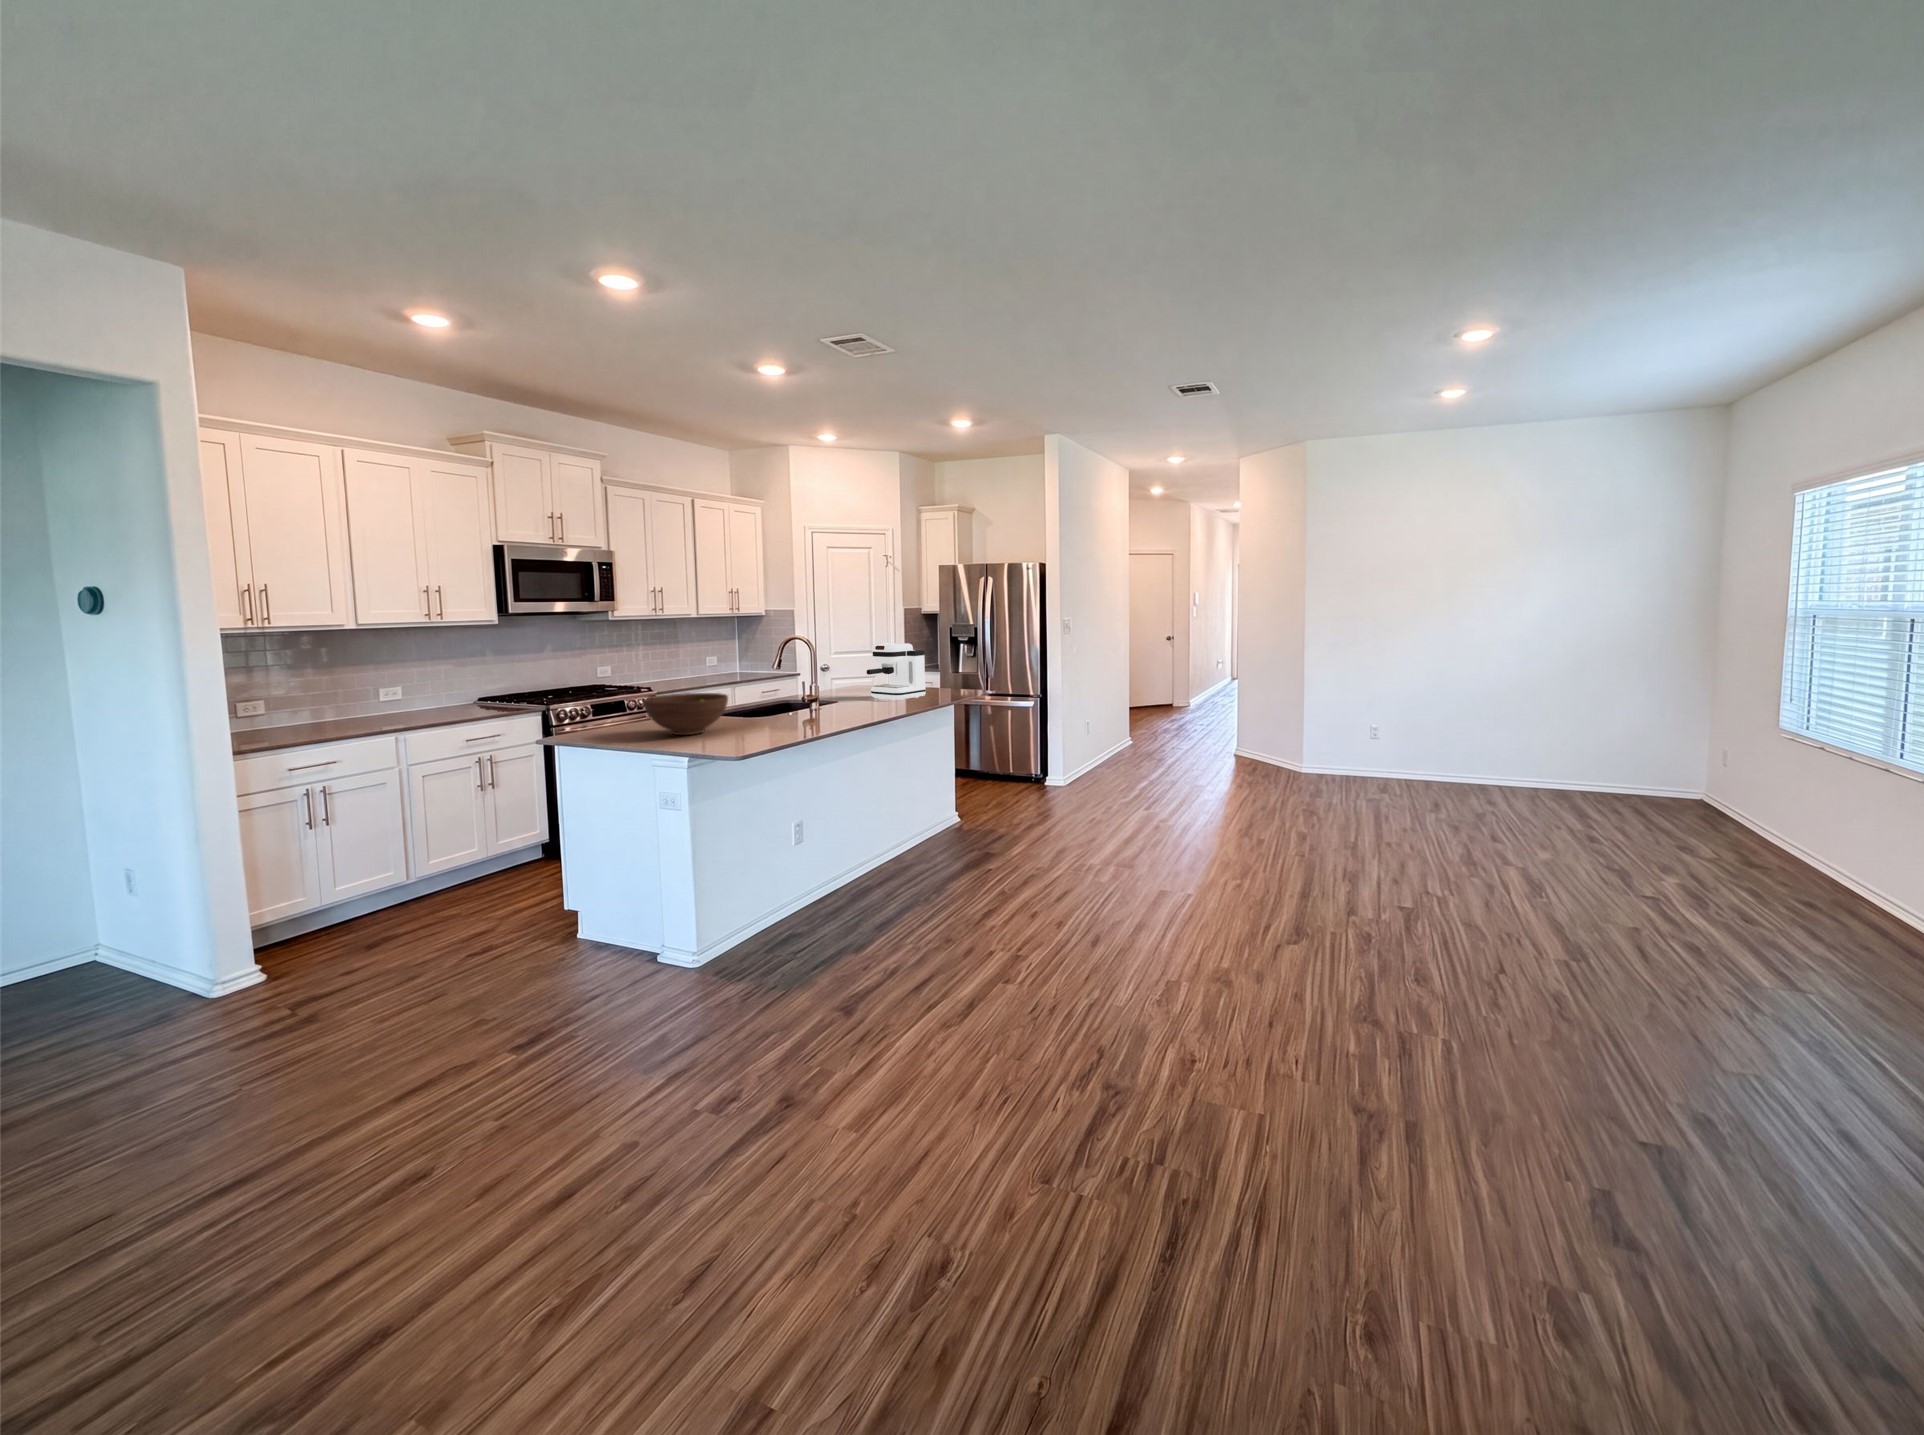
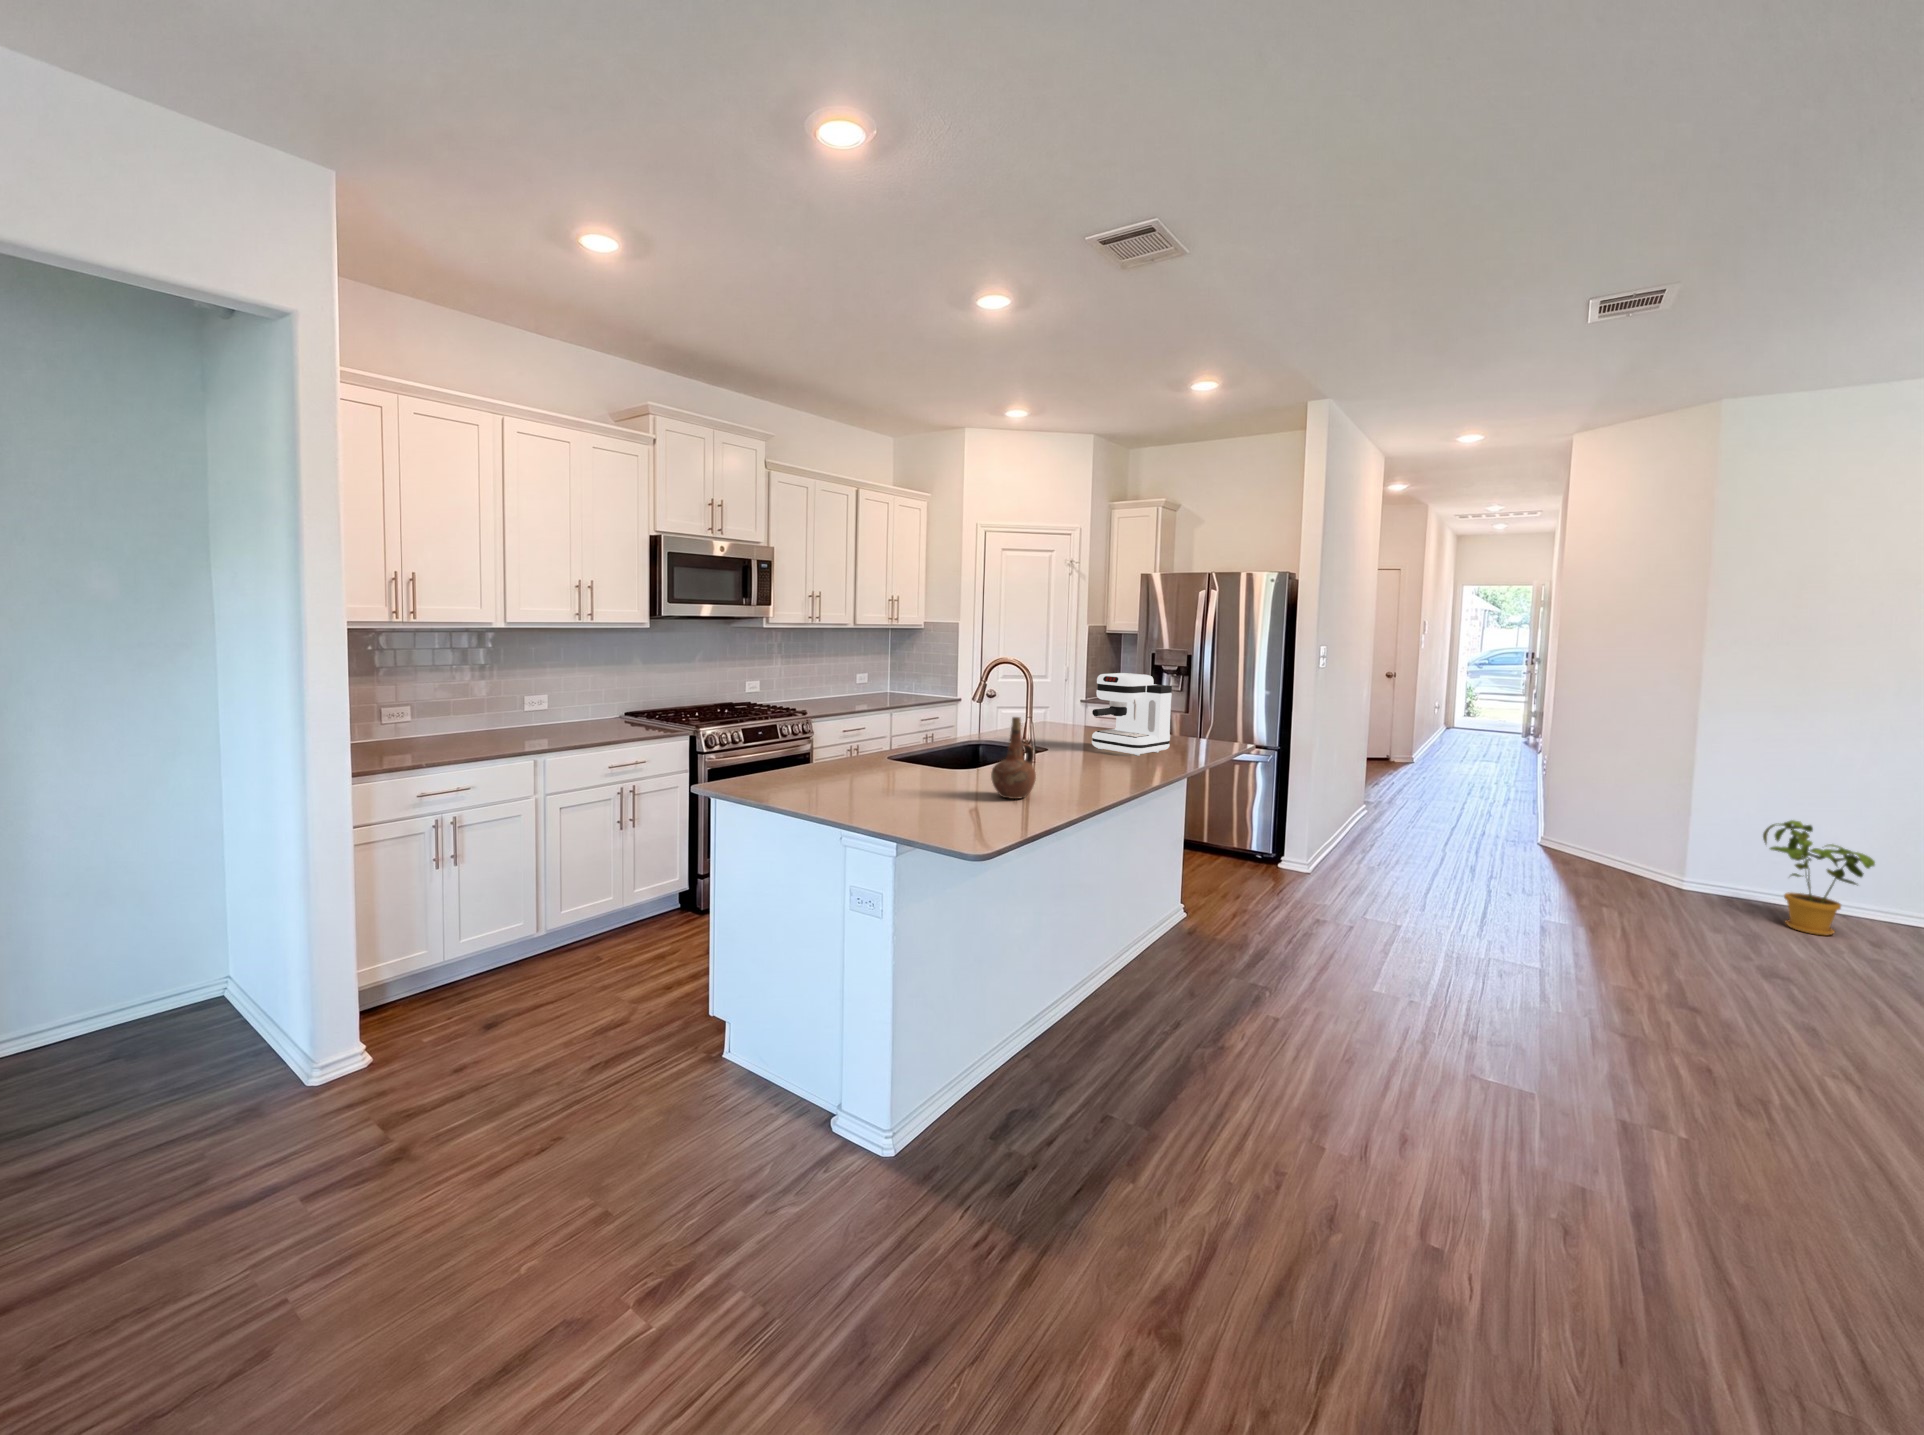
ceramic pitcher: none [768,674,799,728] -> present [991,717,1036,799]
fruit bowl: present [643,693,728,735] -> none [825,736,939,800]
house plant: none [1323,716,1371,787] -> present [1763,820,1875,935]

